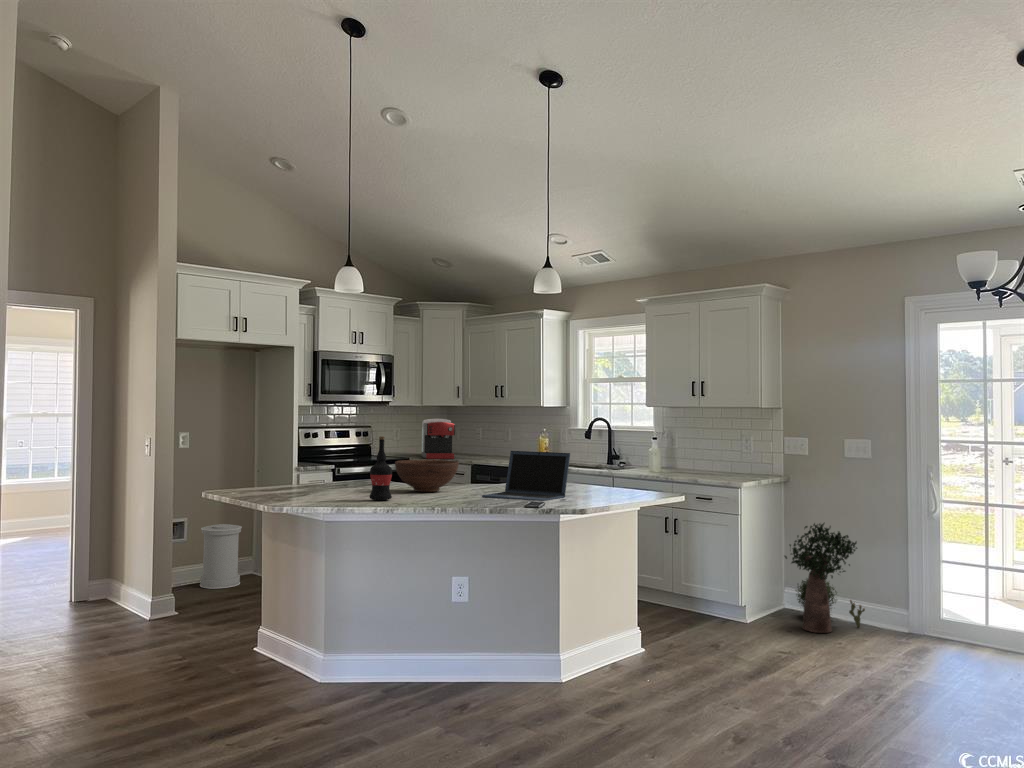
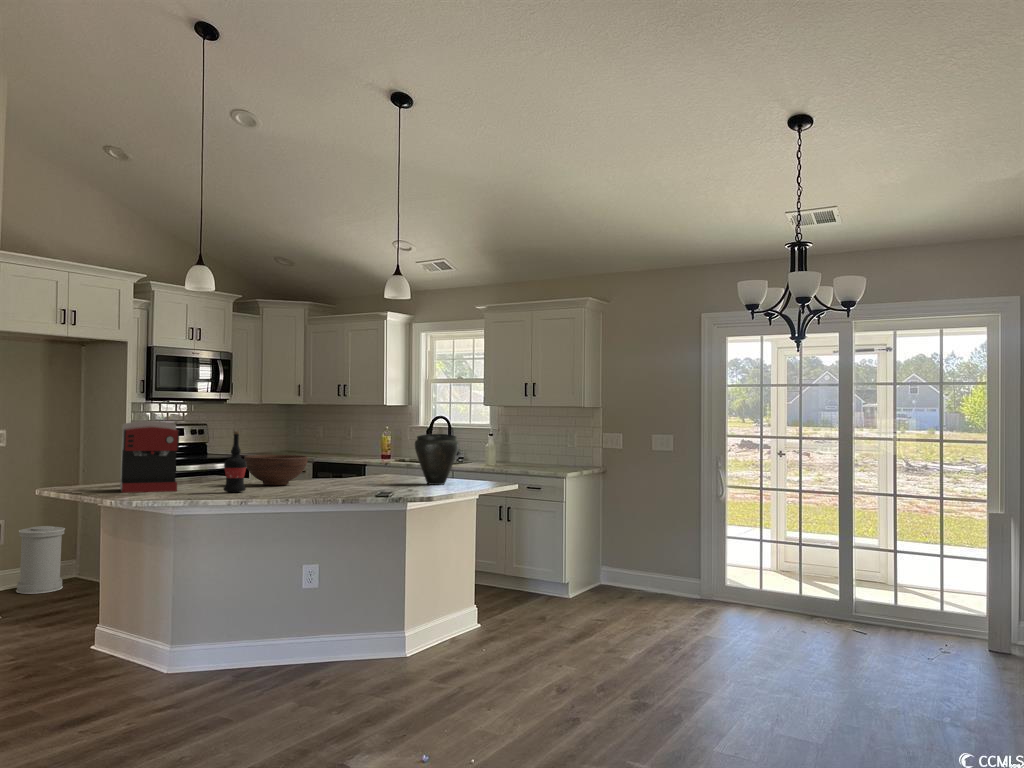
coffee maker: present [422,418,455,459] -> present [120,421,179,493]
vase: none [570,438,618,494] -> present [415,434,459,485]
laptop: present [482,451,570,501] -> none [333,445,416,491]
potted plant: present [785,523,865,633] -> none [603,508,670,605]

